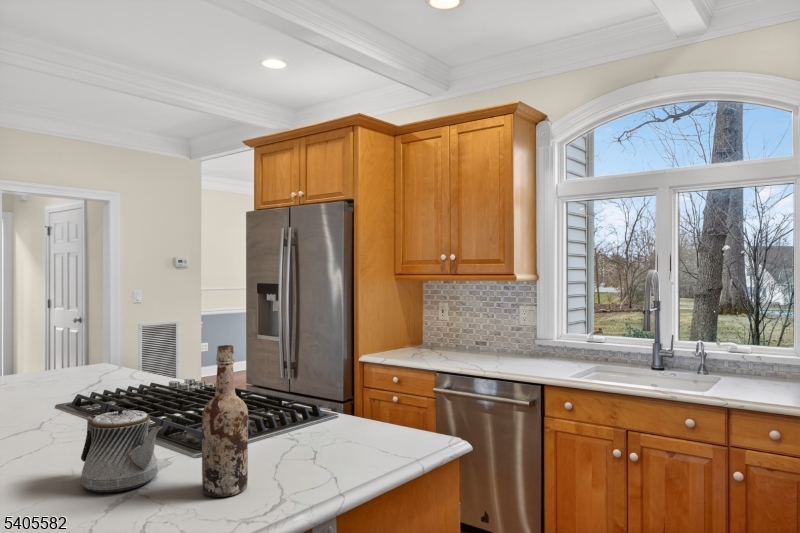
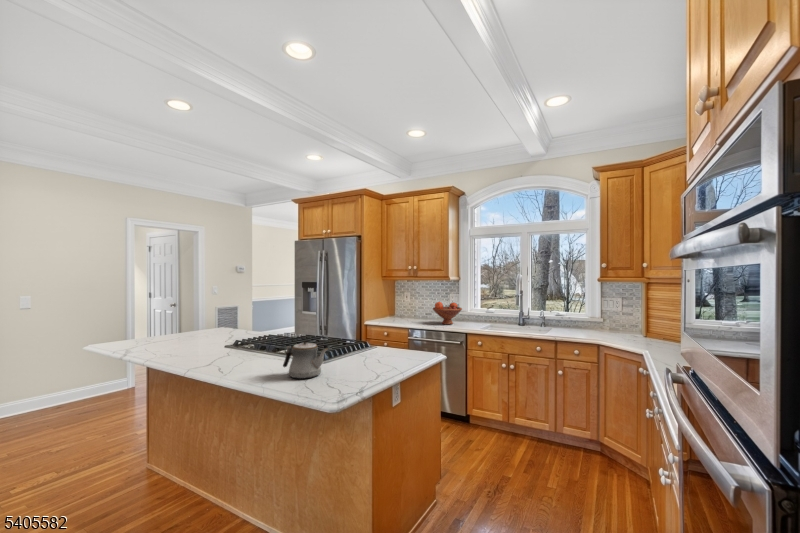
fruit bowl: none [482,321,539,365] -> present [433,302,462,324]
wine bottle: present [202,345,248,497] -> none [346,312,366,378]

